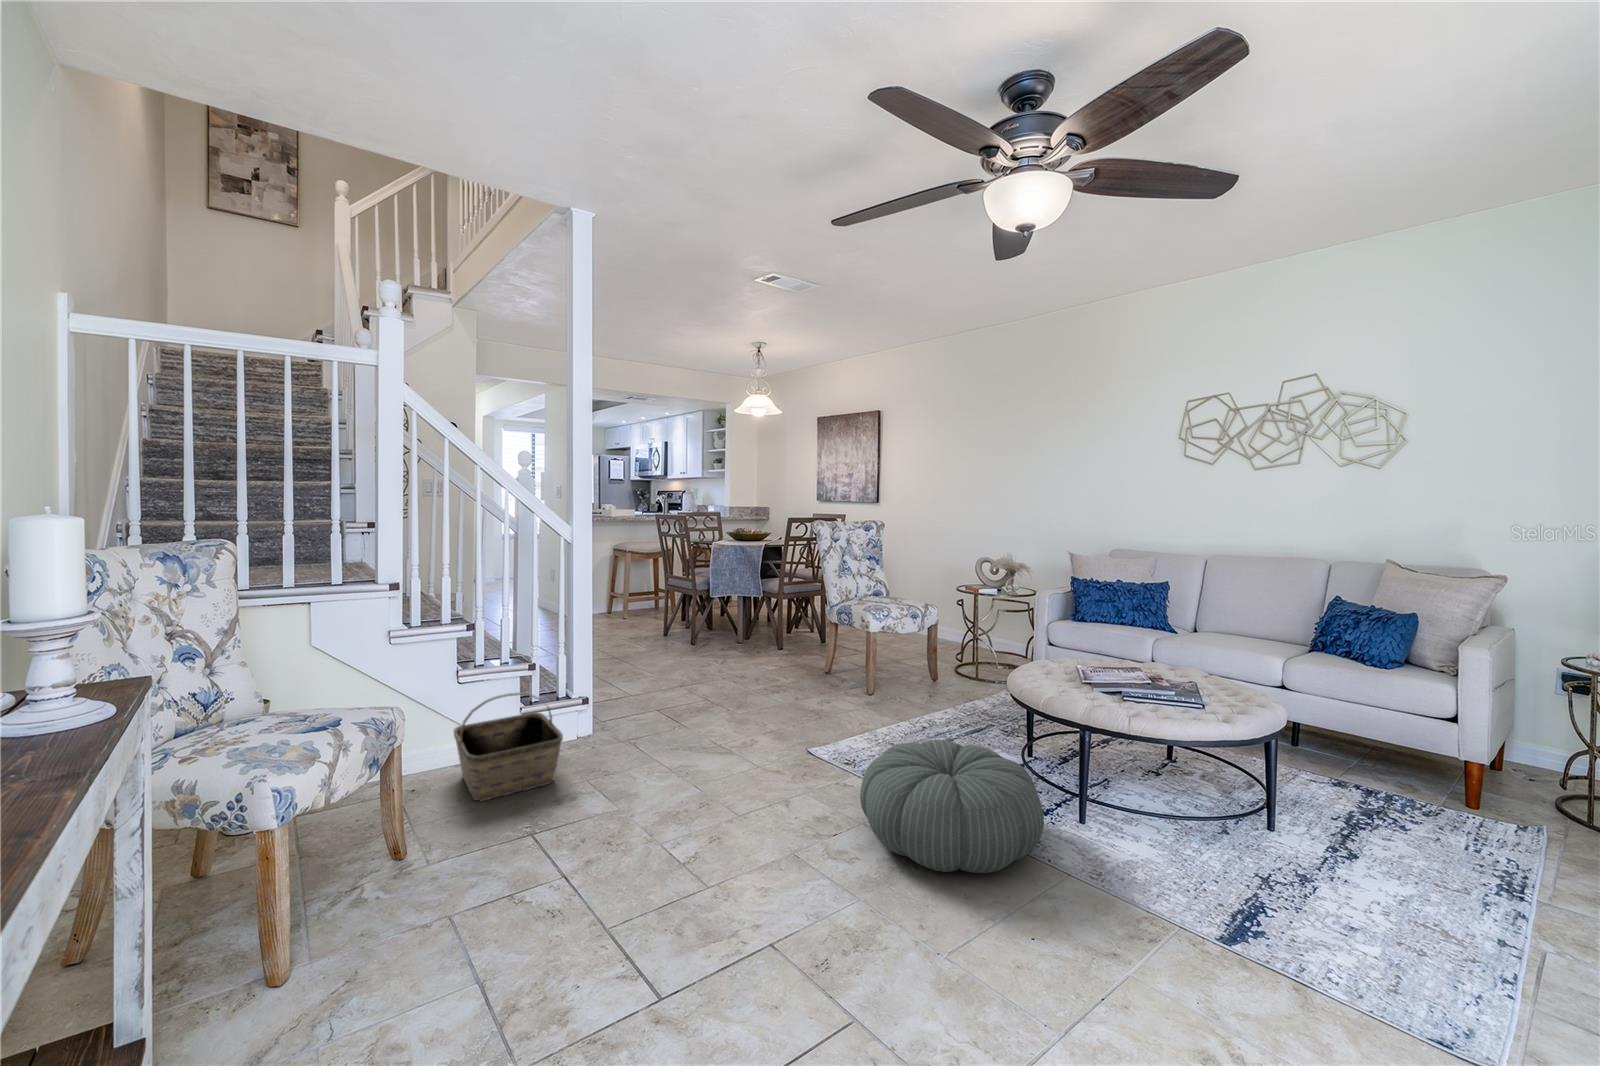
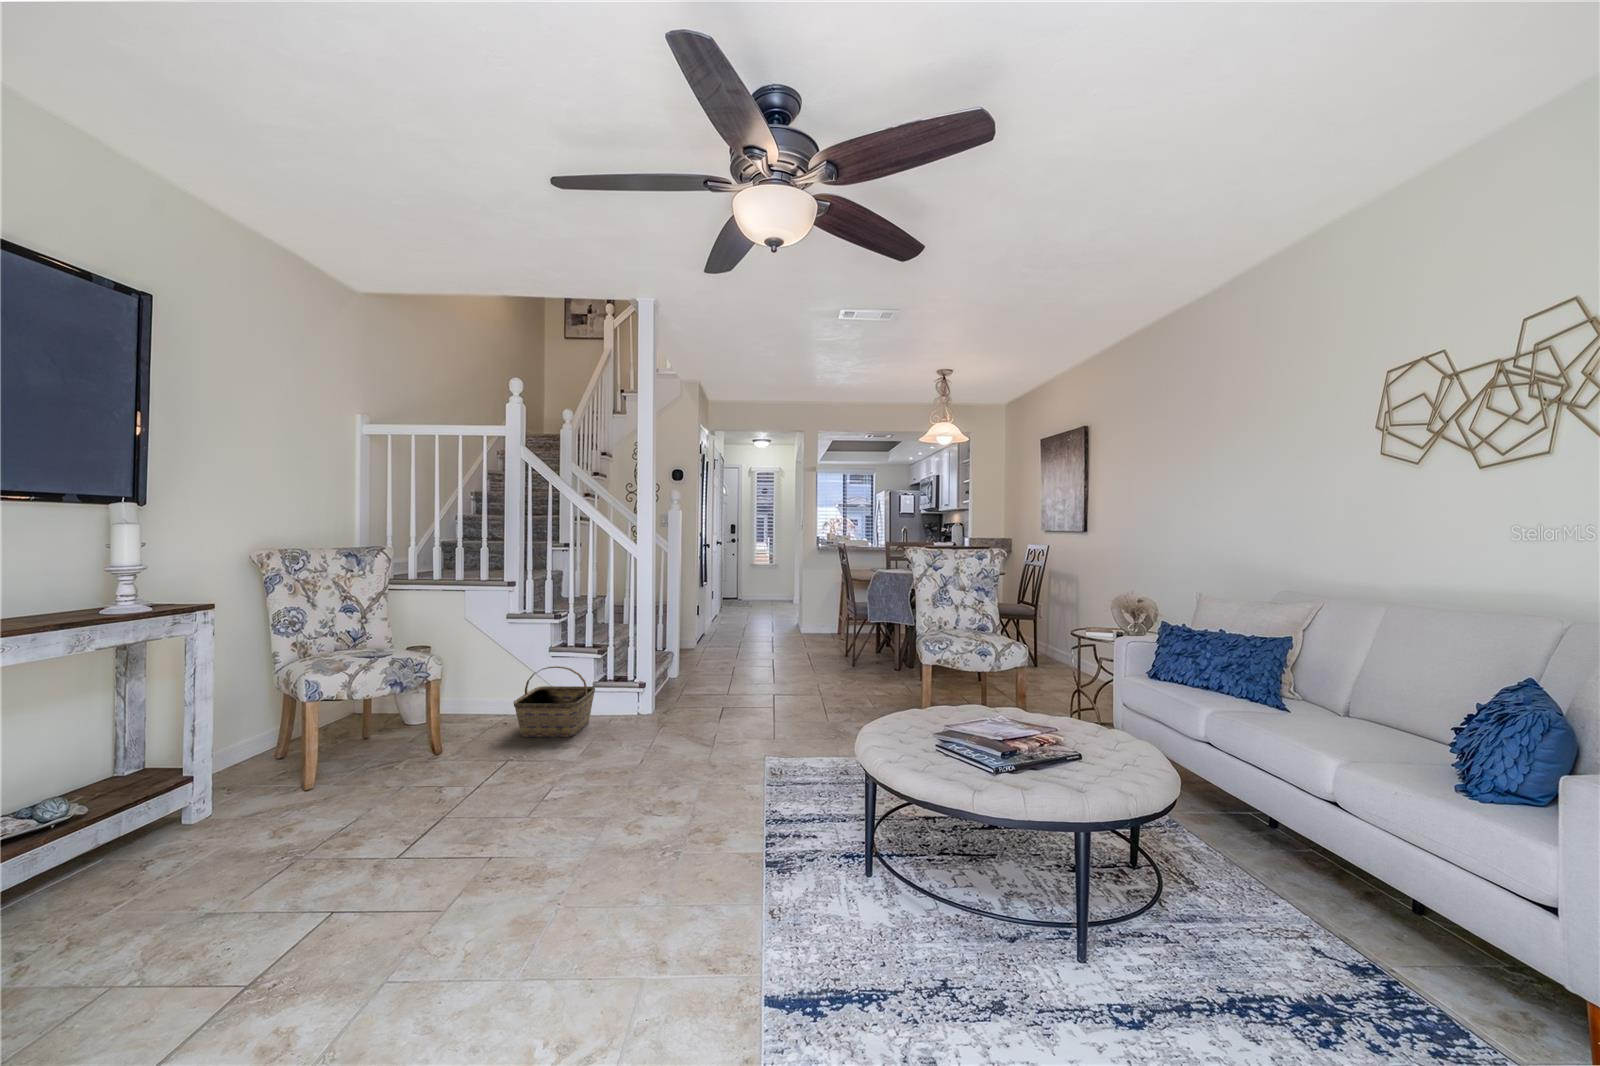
pouf: present [860,740,1044,873] -> none [648,752,814,871]

